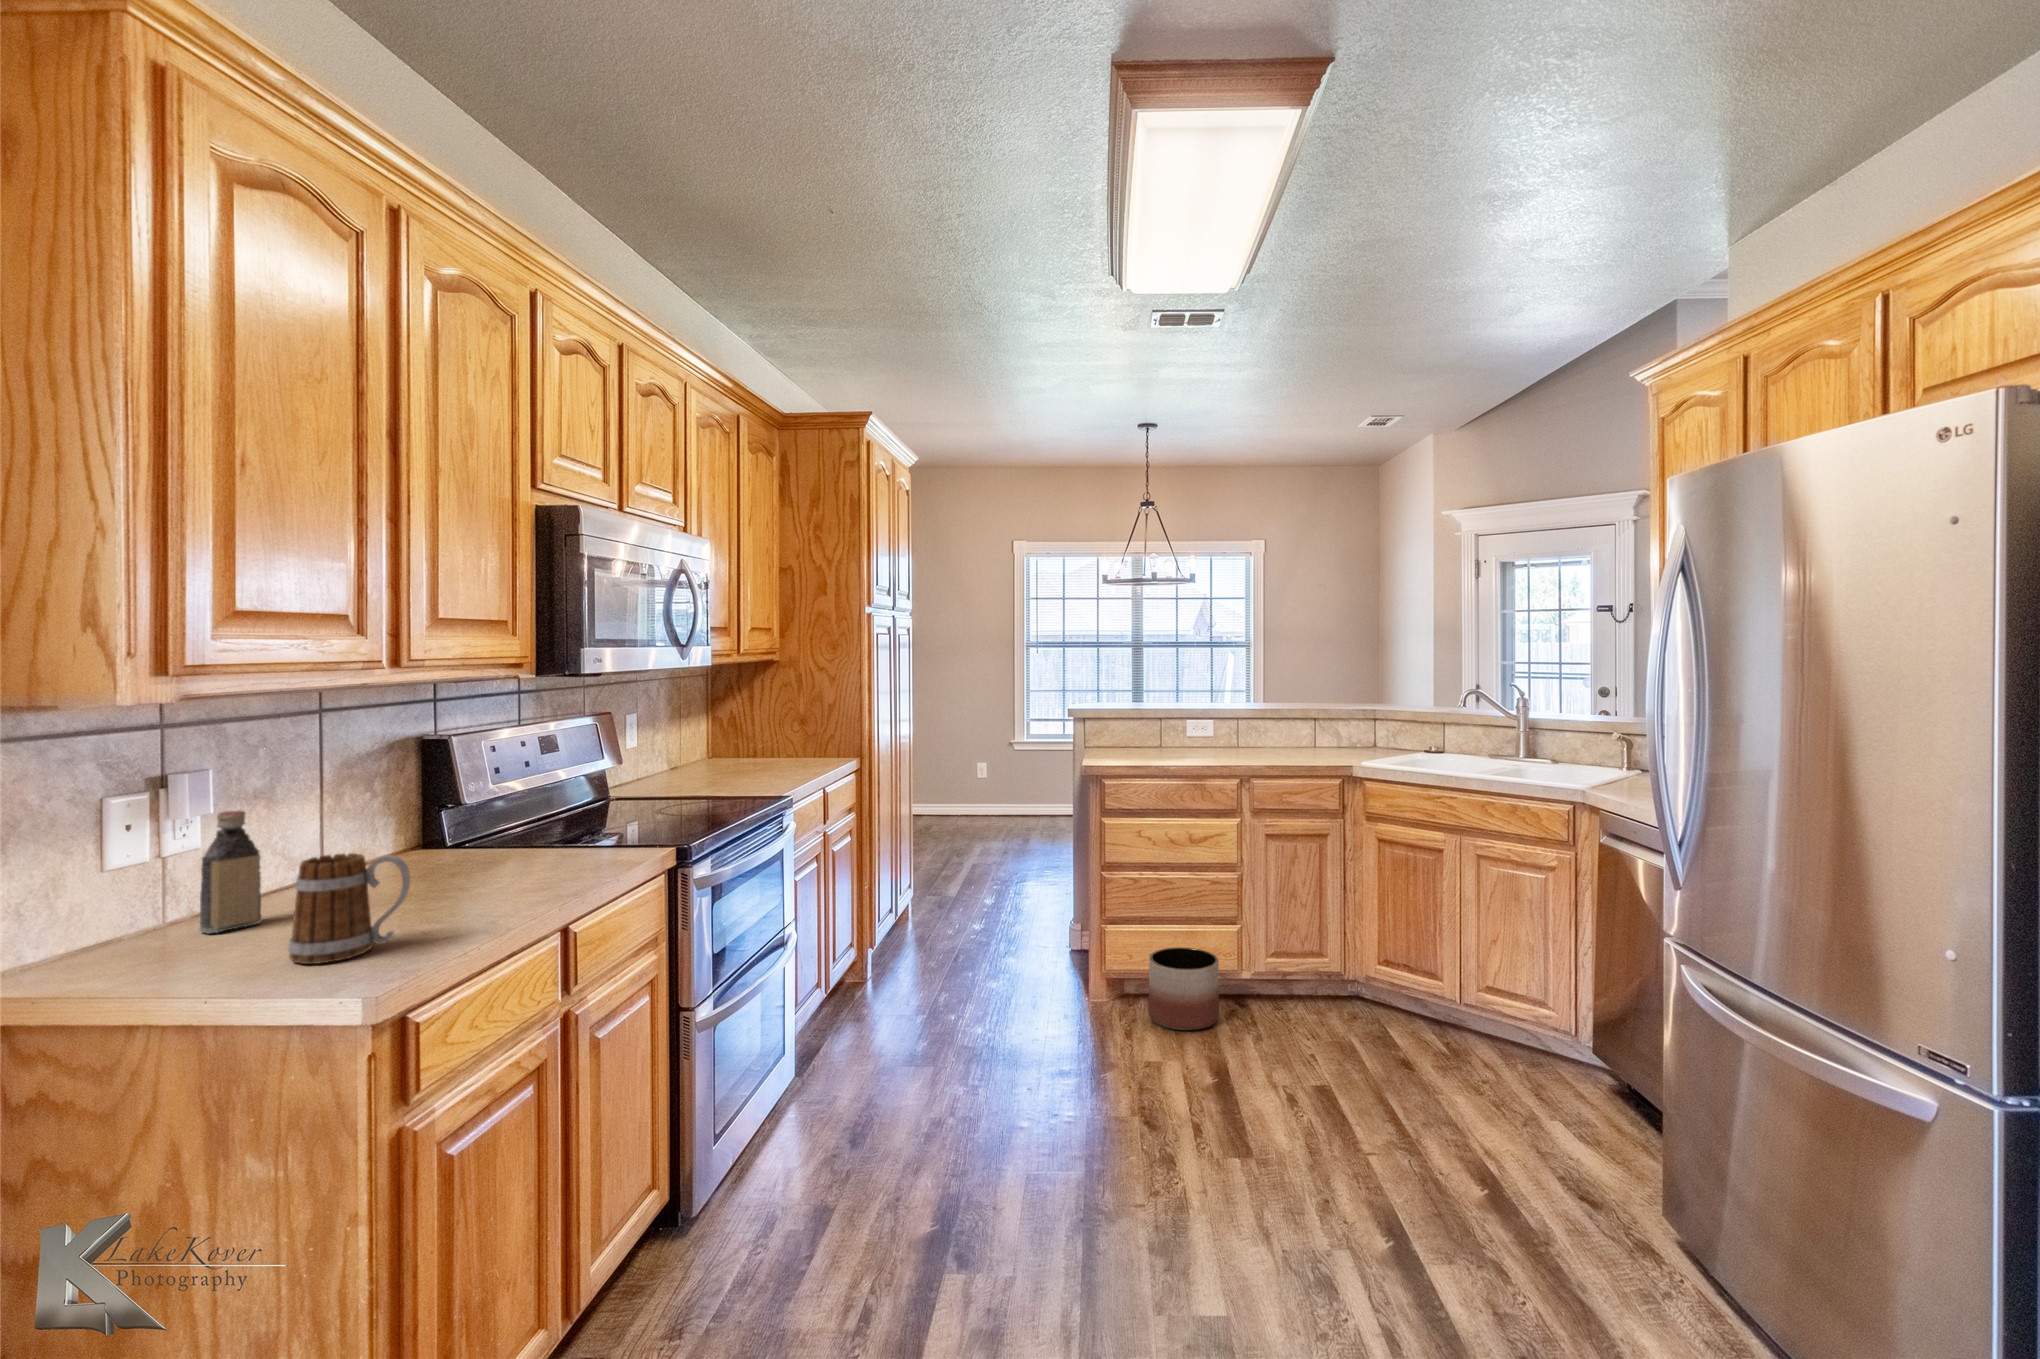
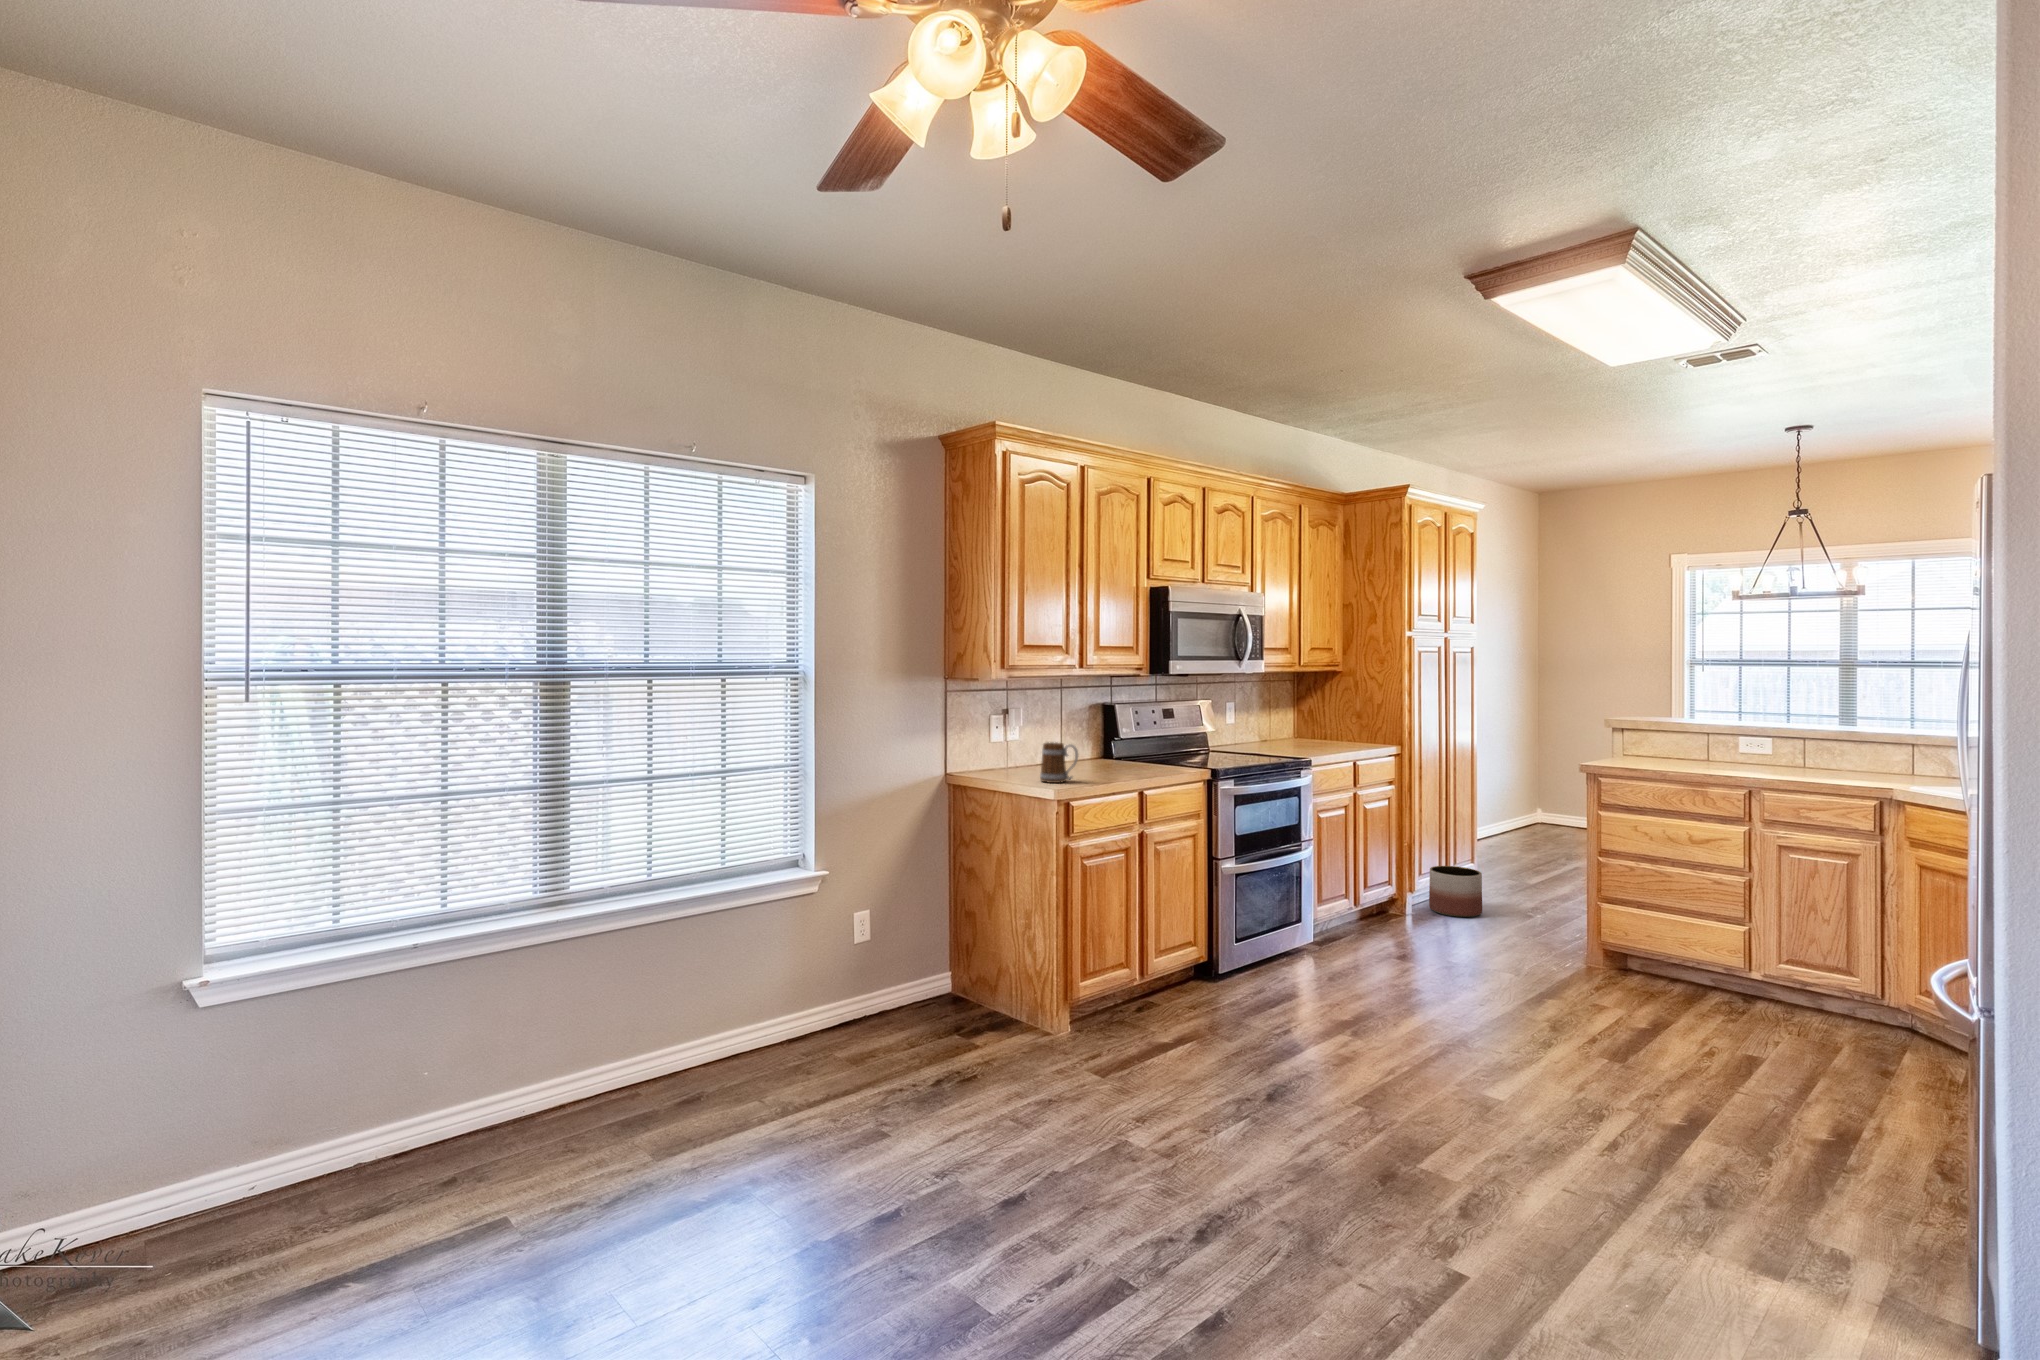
bottle: present [200,810,261,934] -> none [1018,725,1037,772]
planter: present [1149,947,1219,1030] -> present [1429,866,1482,917]

